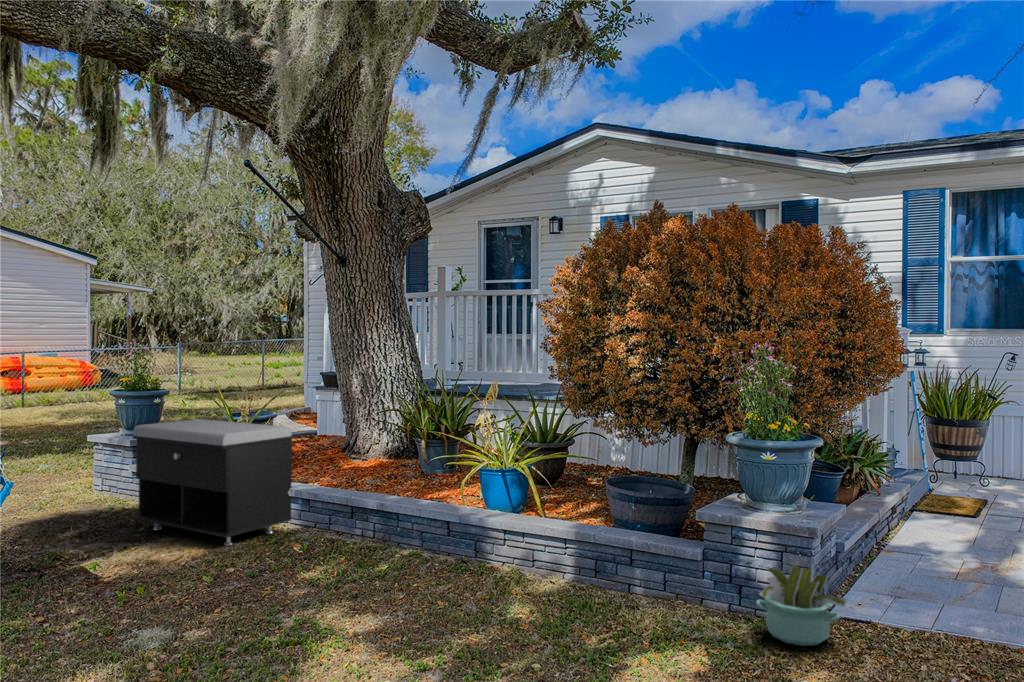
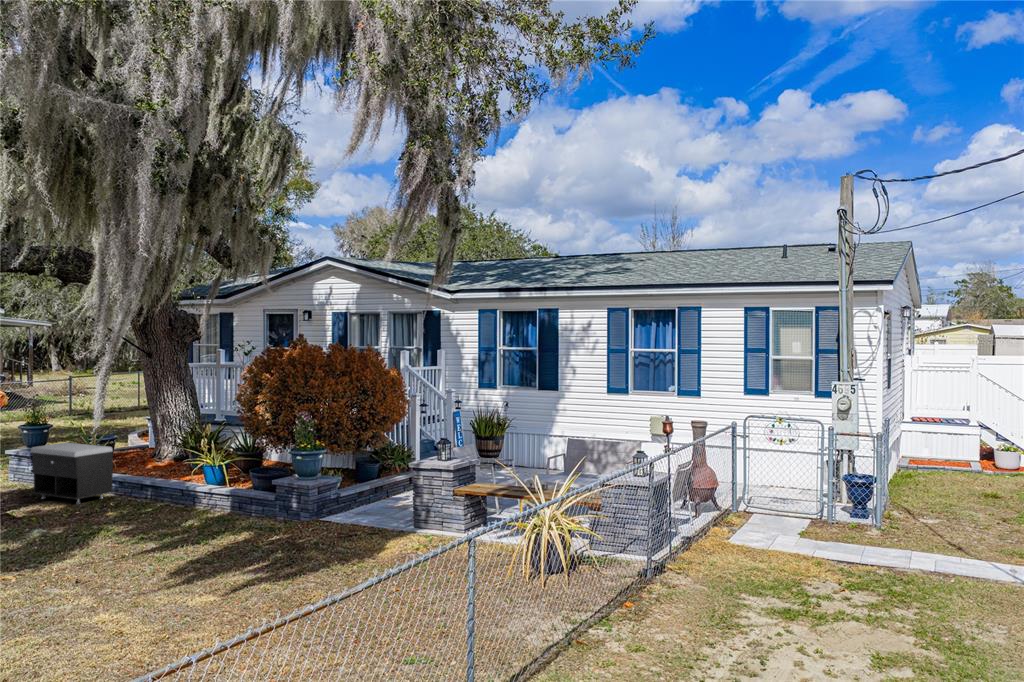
decorative plant: present [756,565,847,646] -> none [267,498,298,526]

